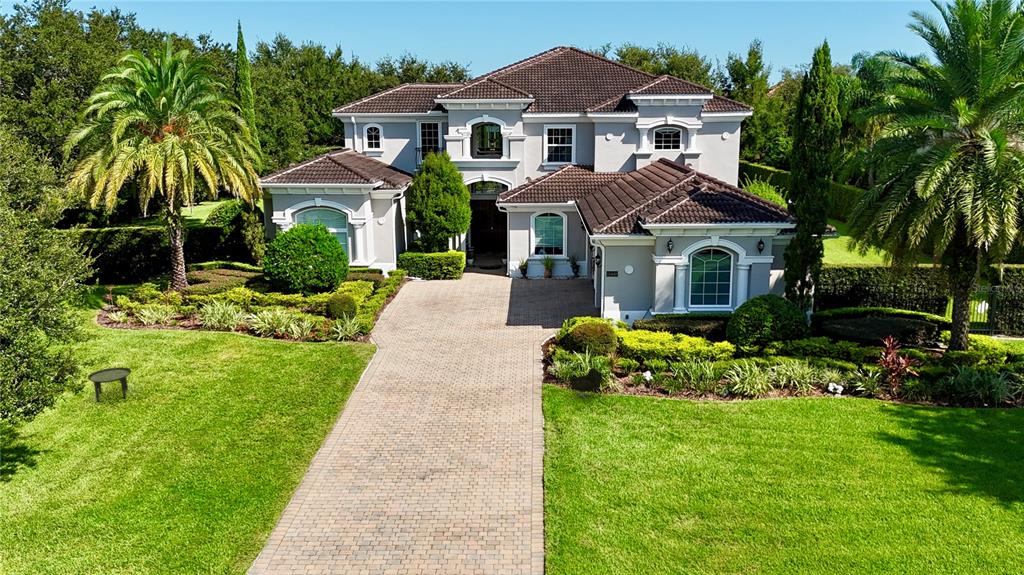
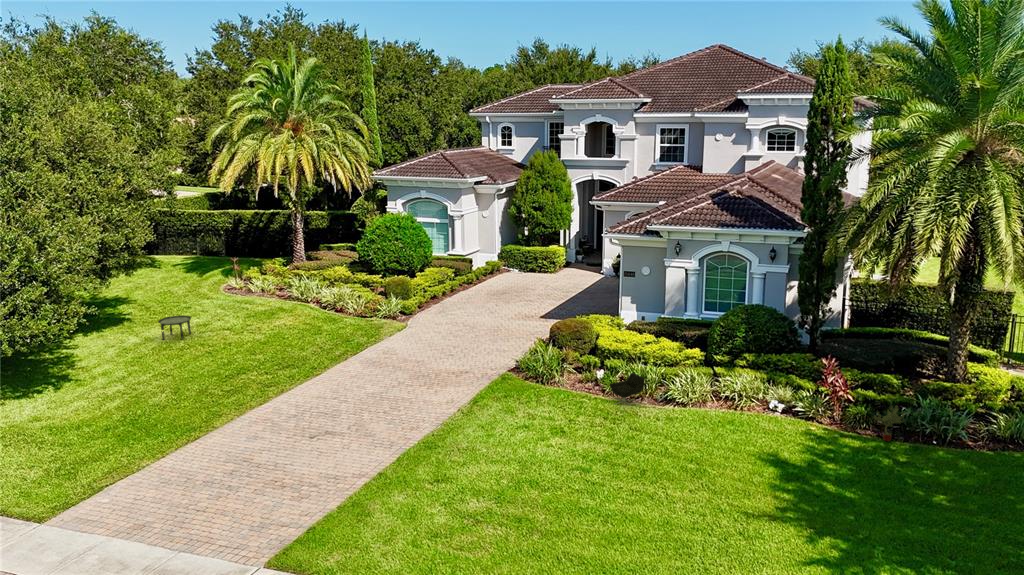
lounge chair: present [569,368,603,400] -> present [610,373,645,405]
potted tree: none [951,375,984,408] -> present [874,406,905,441]

